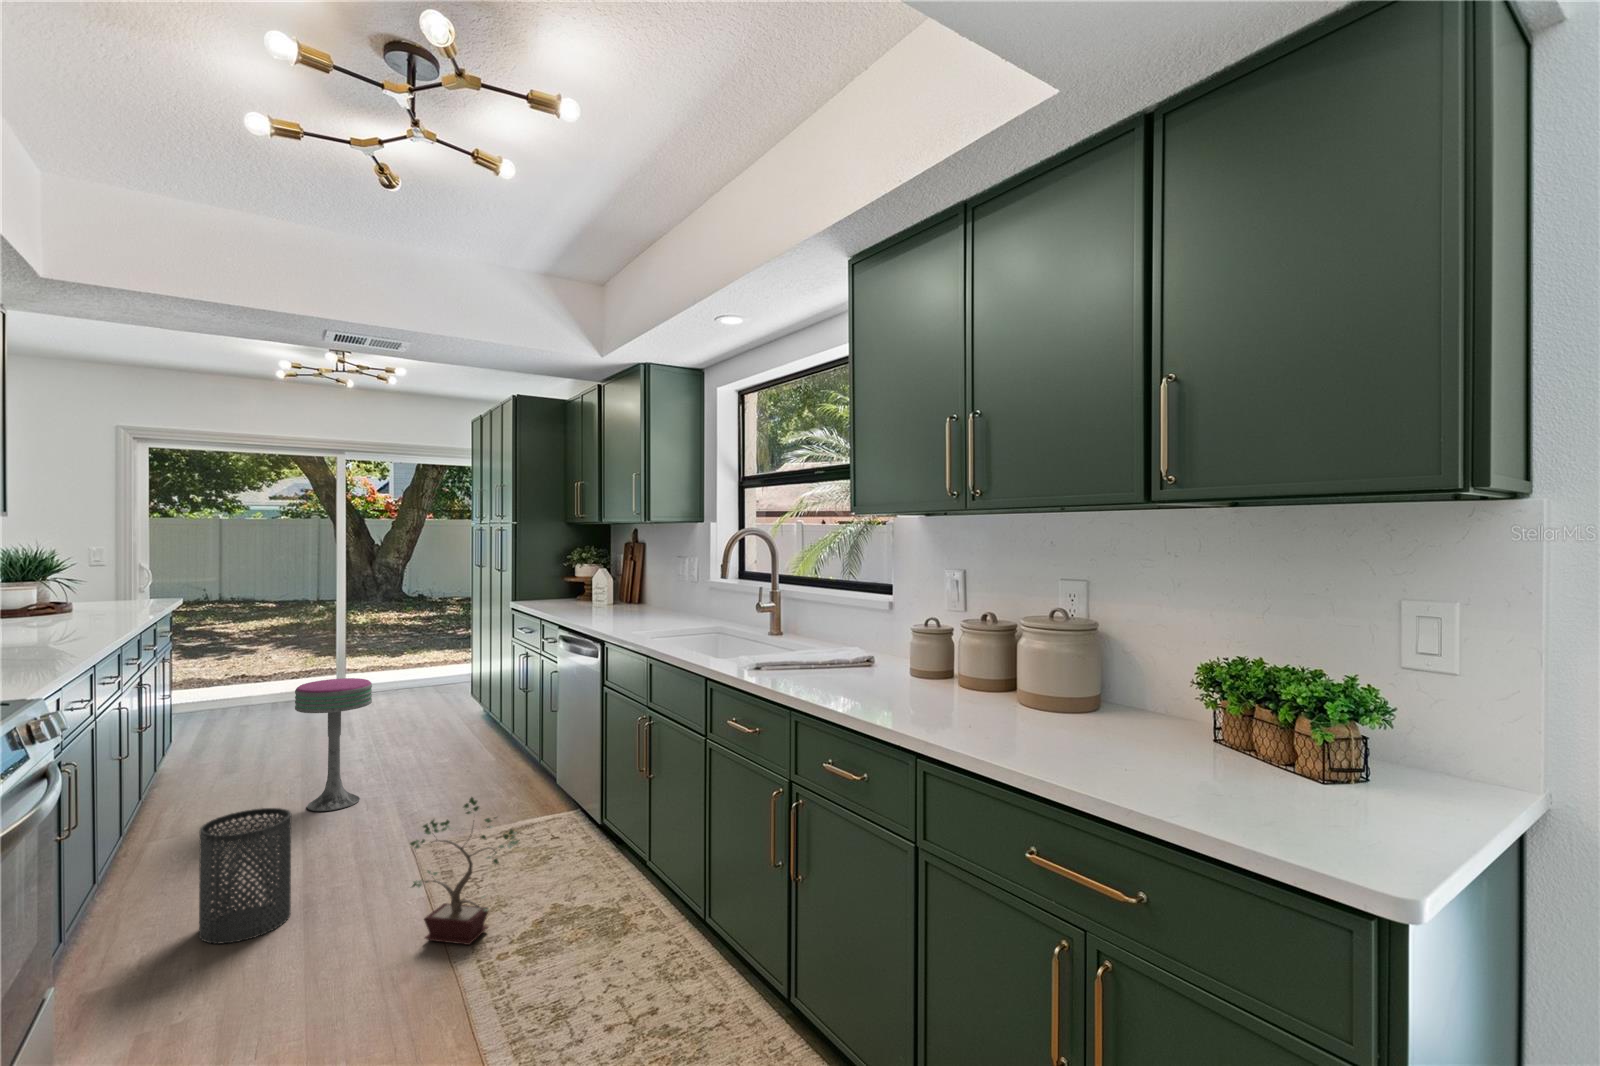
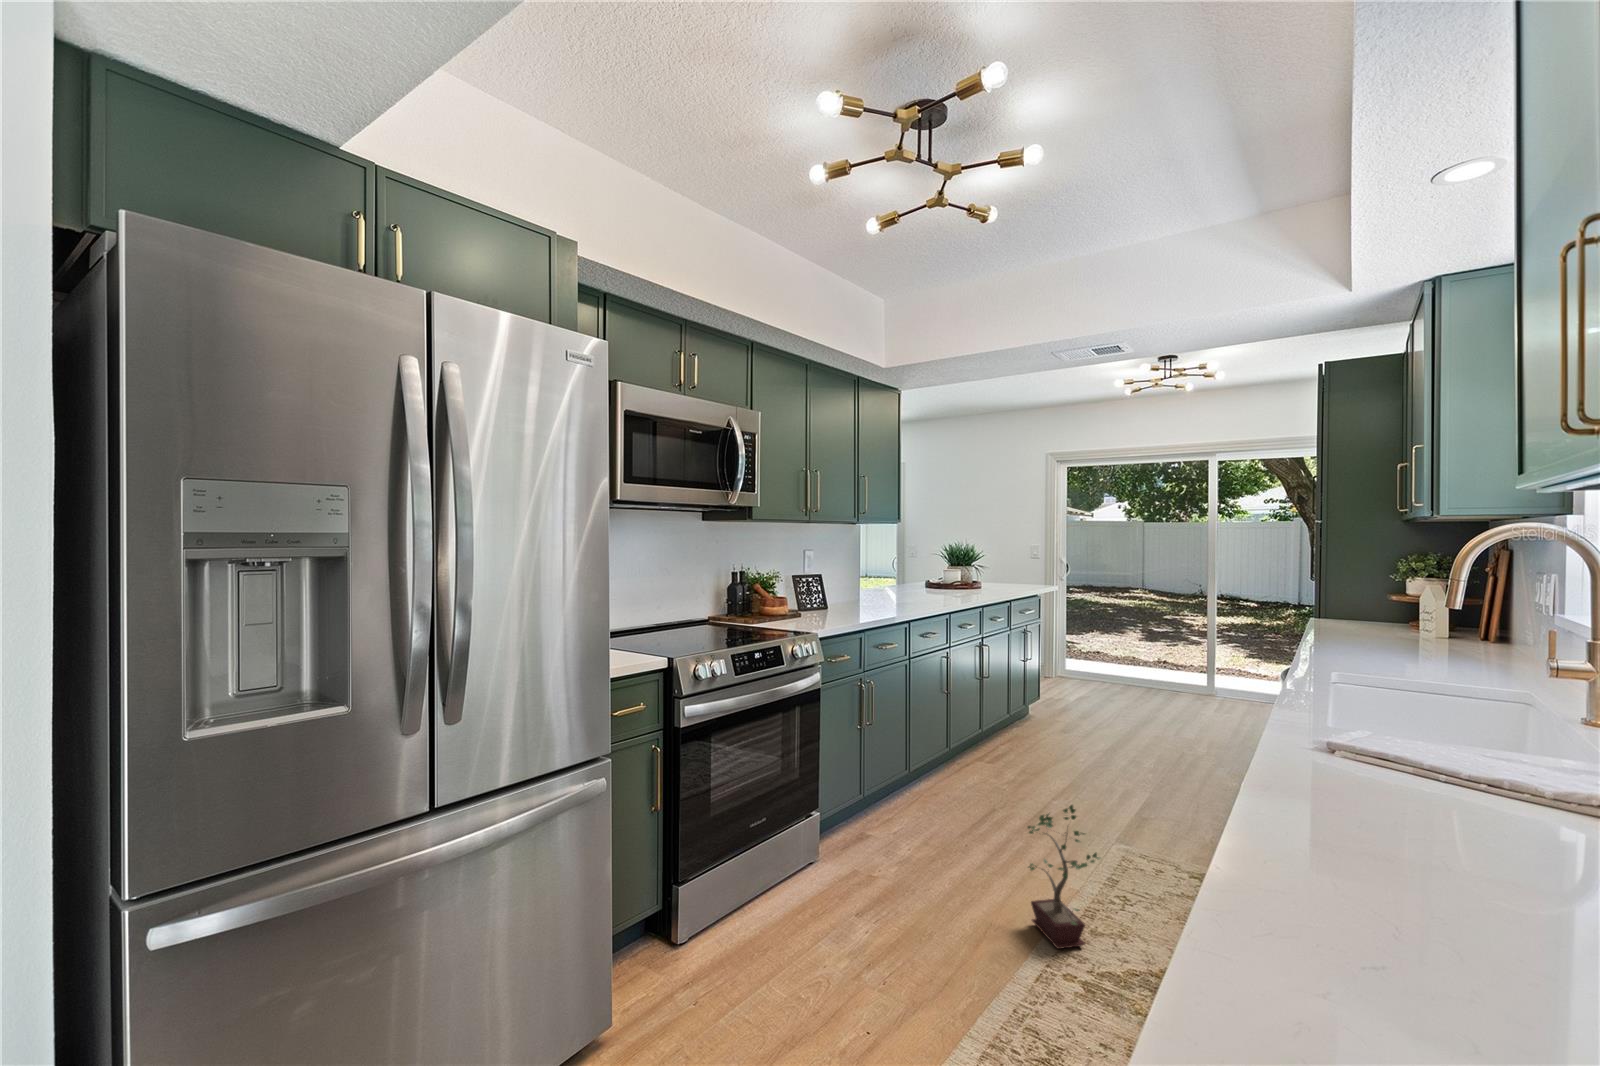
bar stool: present [295,678,372,811] -> none [1068,667,1133,787]
trash can: present [199,808,291,944] -> none [927,753,989,854]

